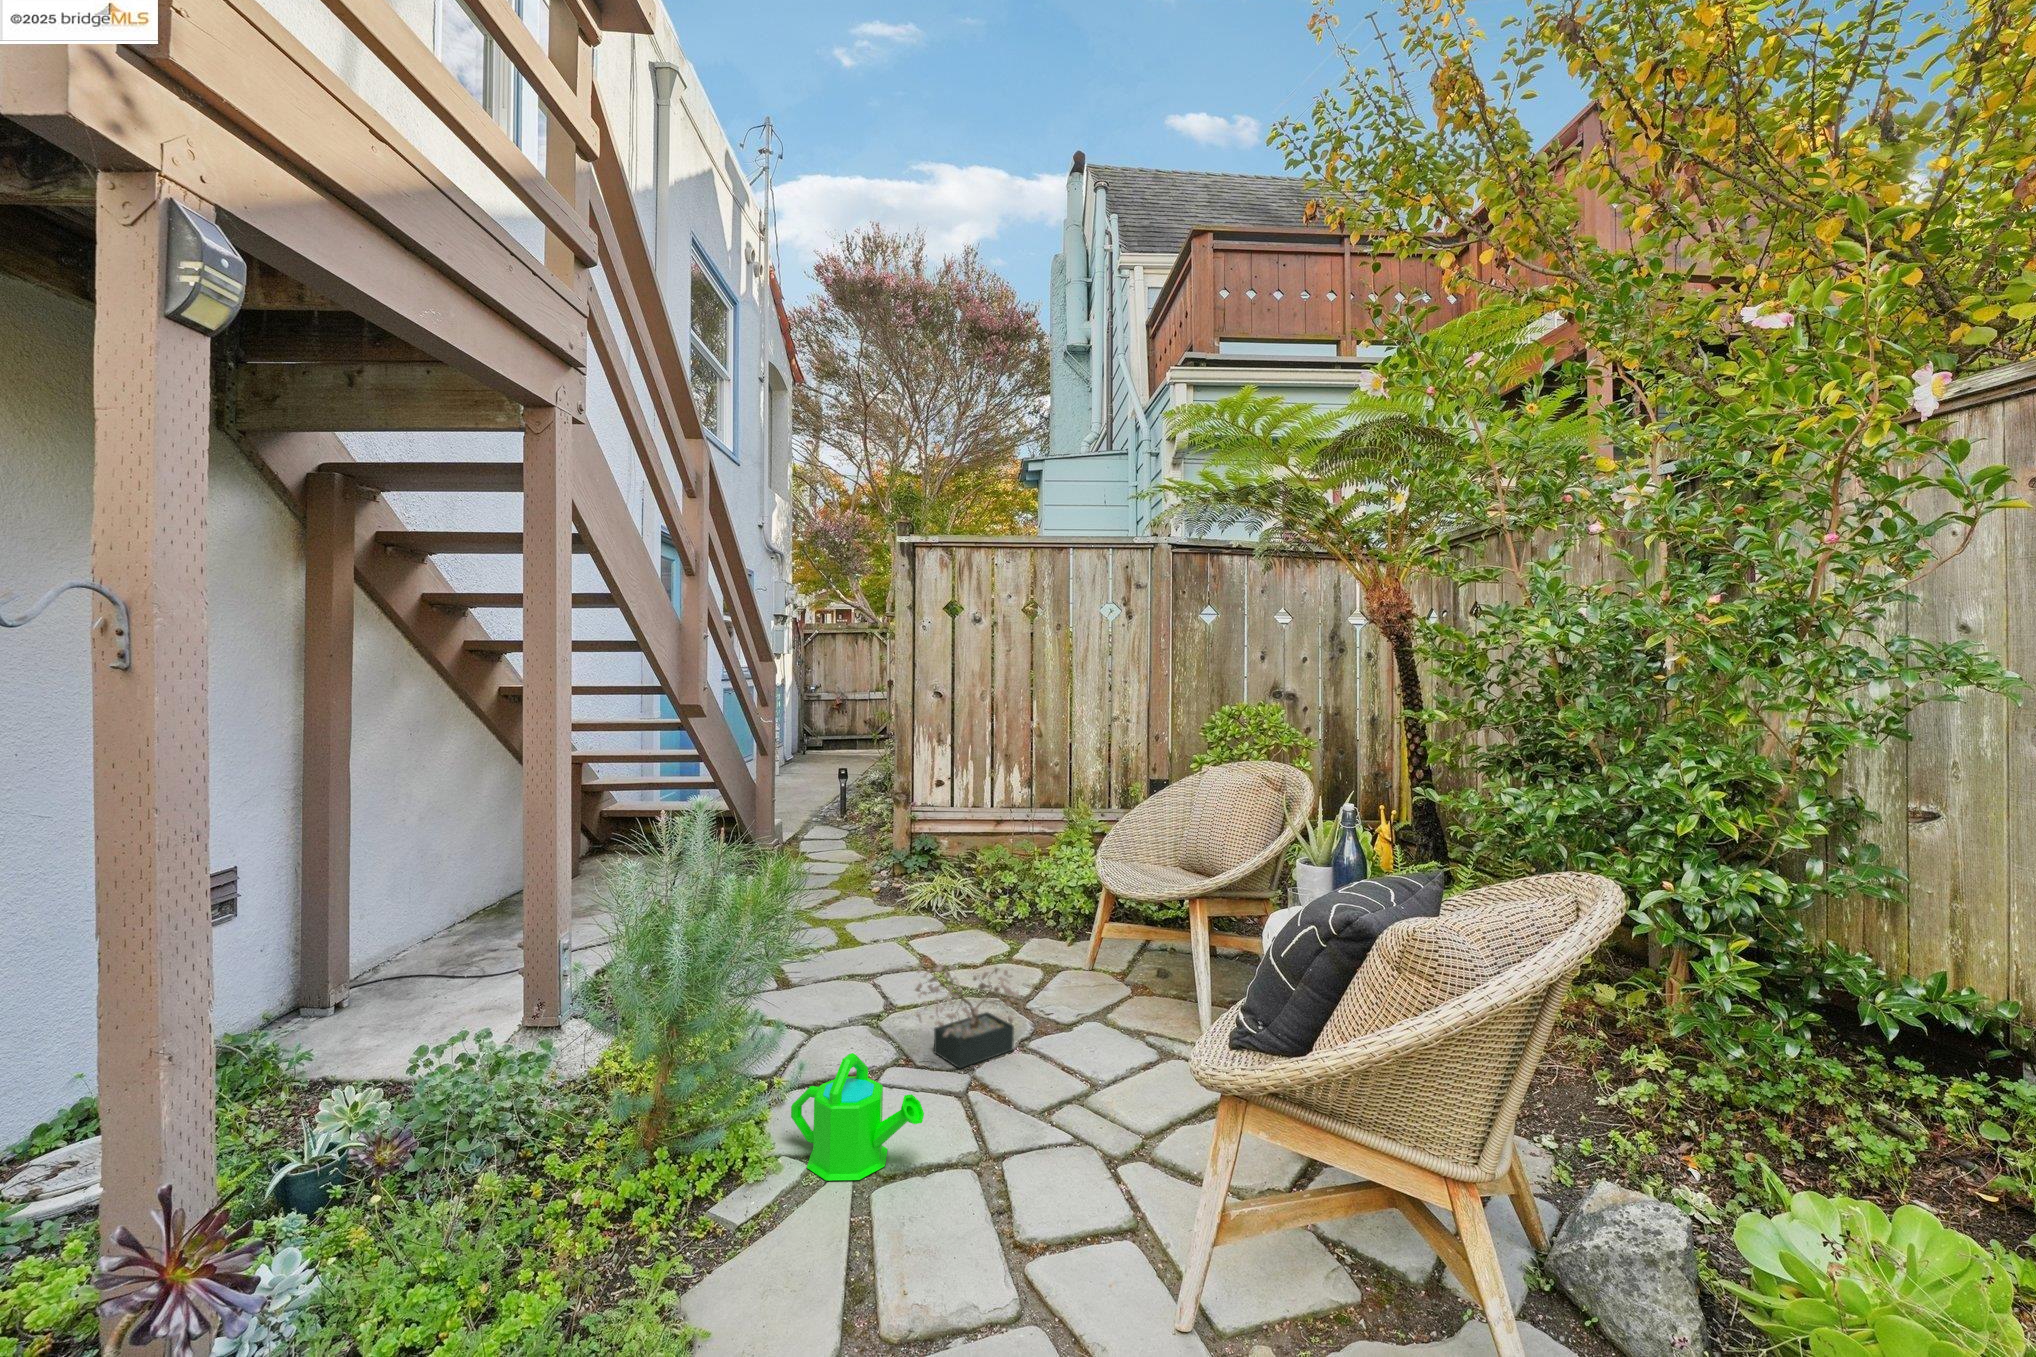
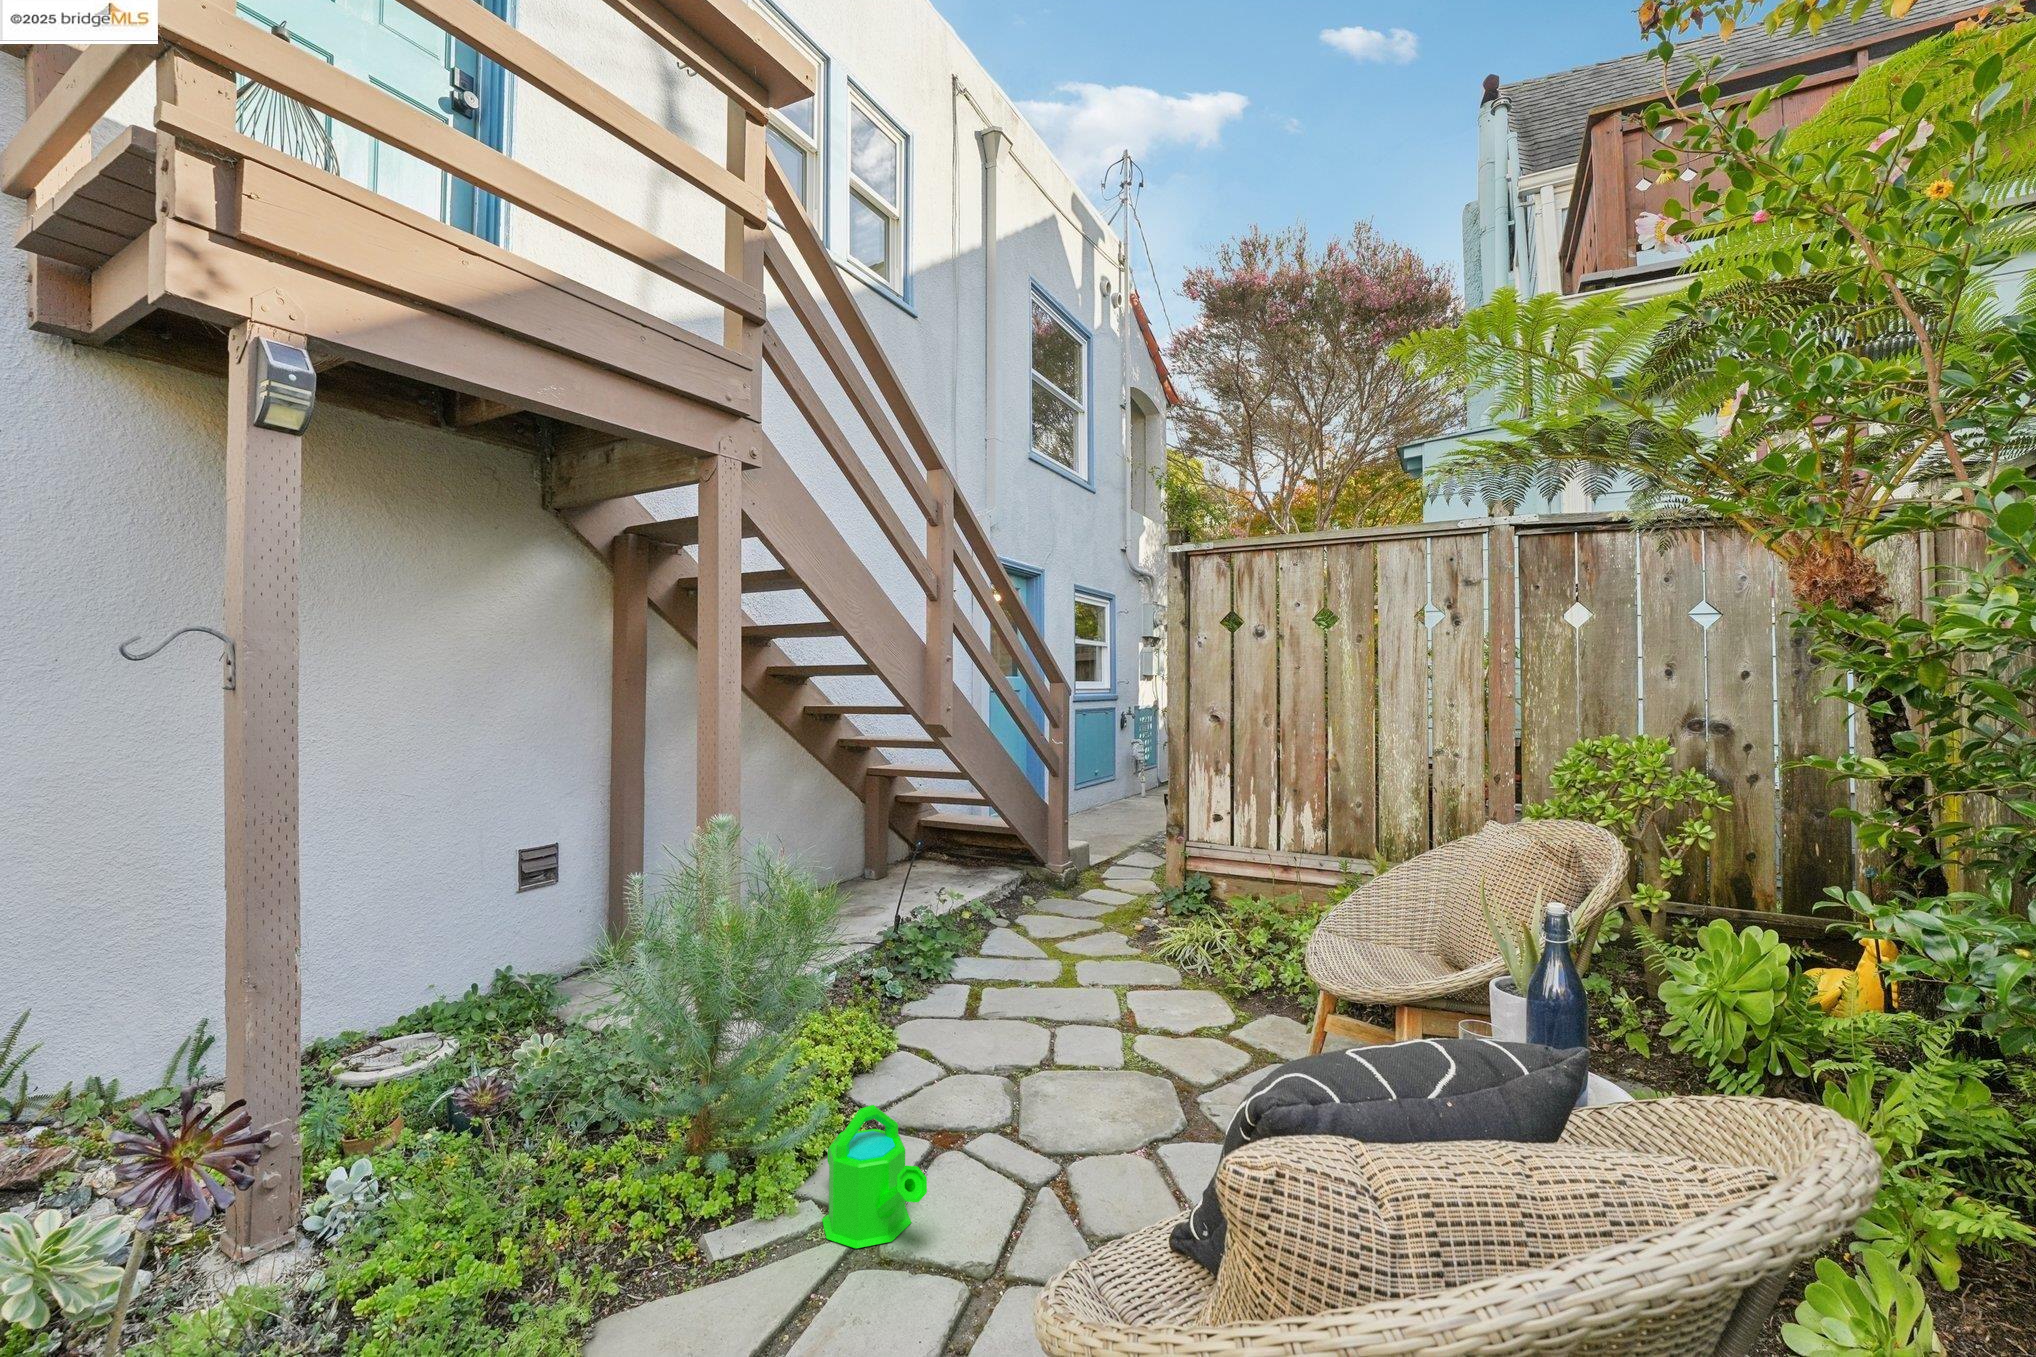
decorative plant: present [915,963,1019,1068] -> none [1015,1018,1153,1152]

